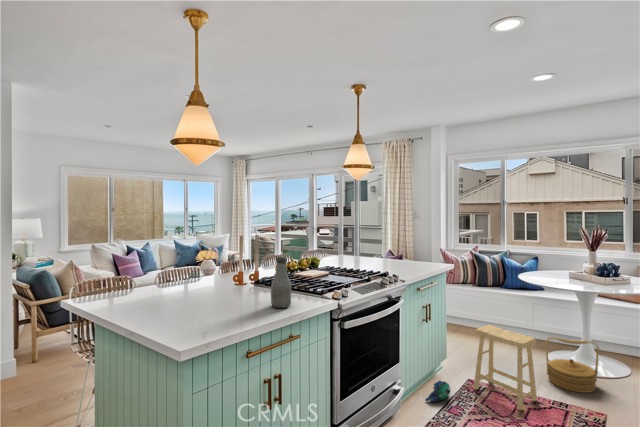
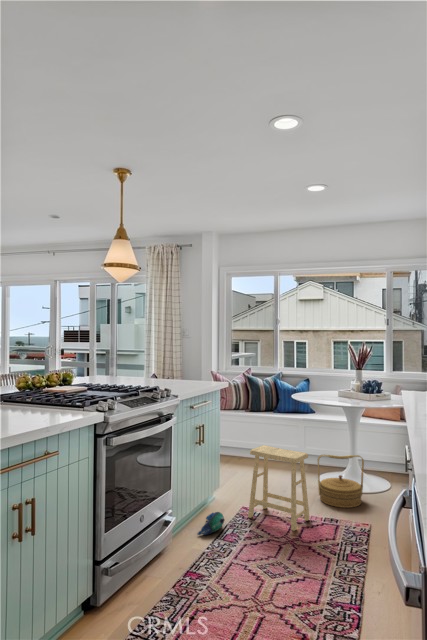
bottle: present [271,257,291,308] -> none [22,358,48,419]

